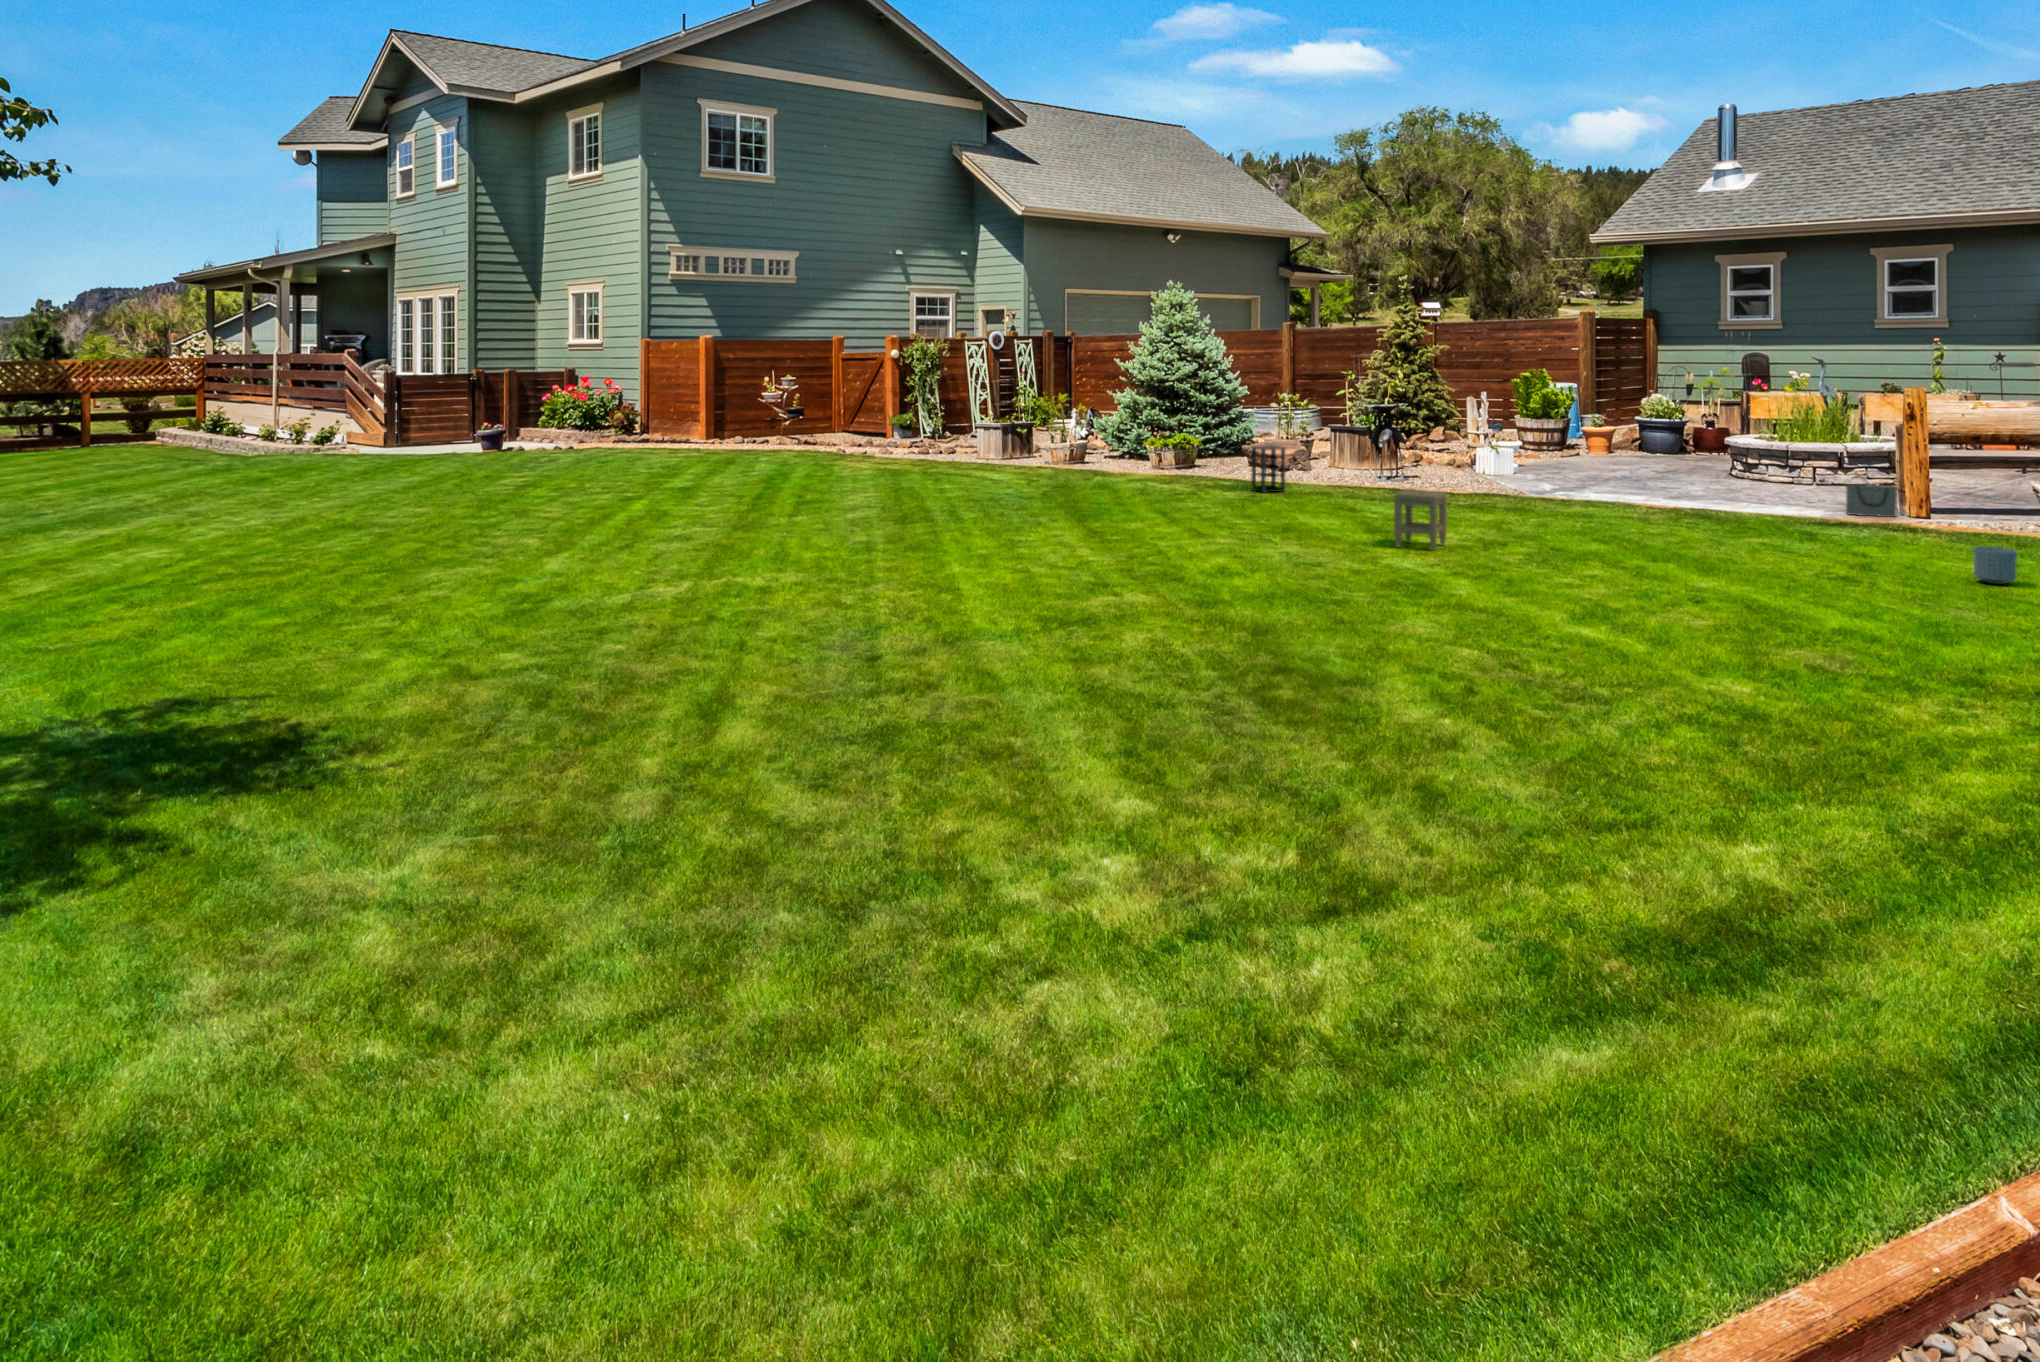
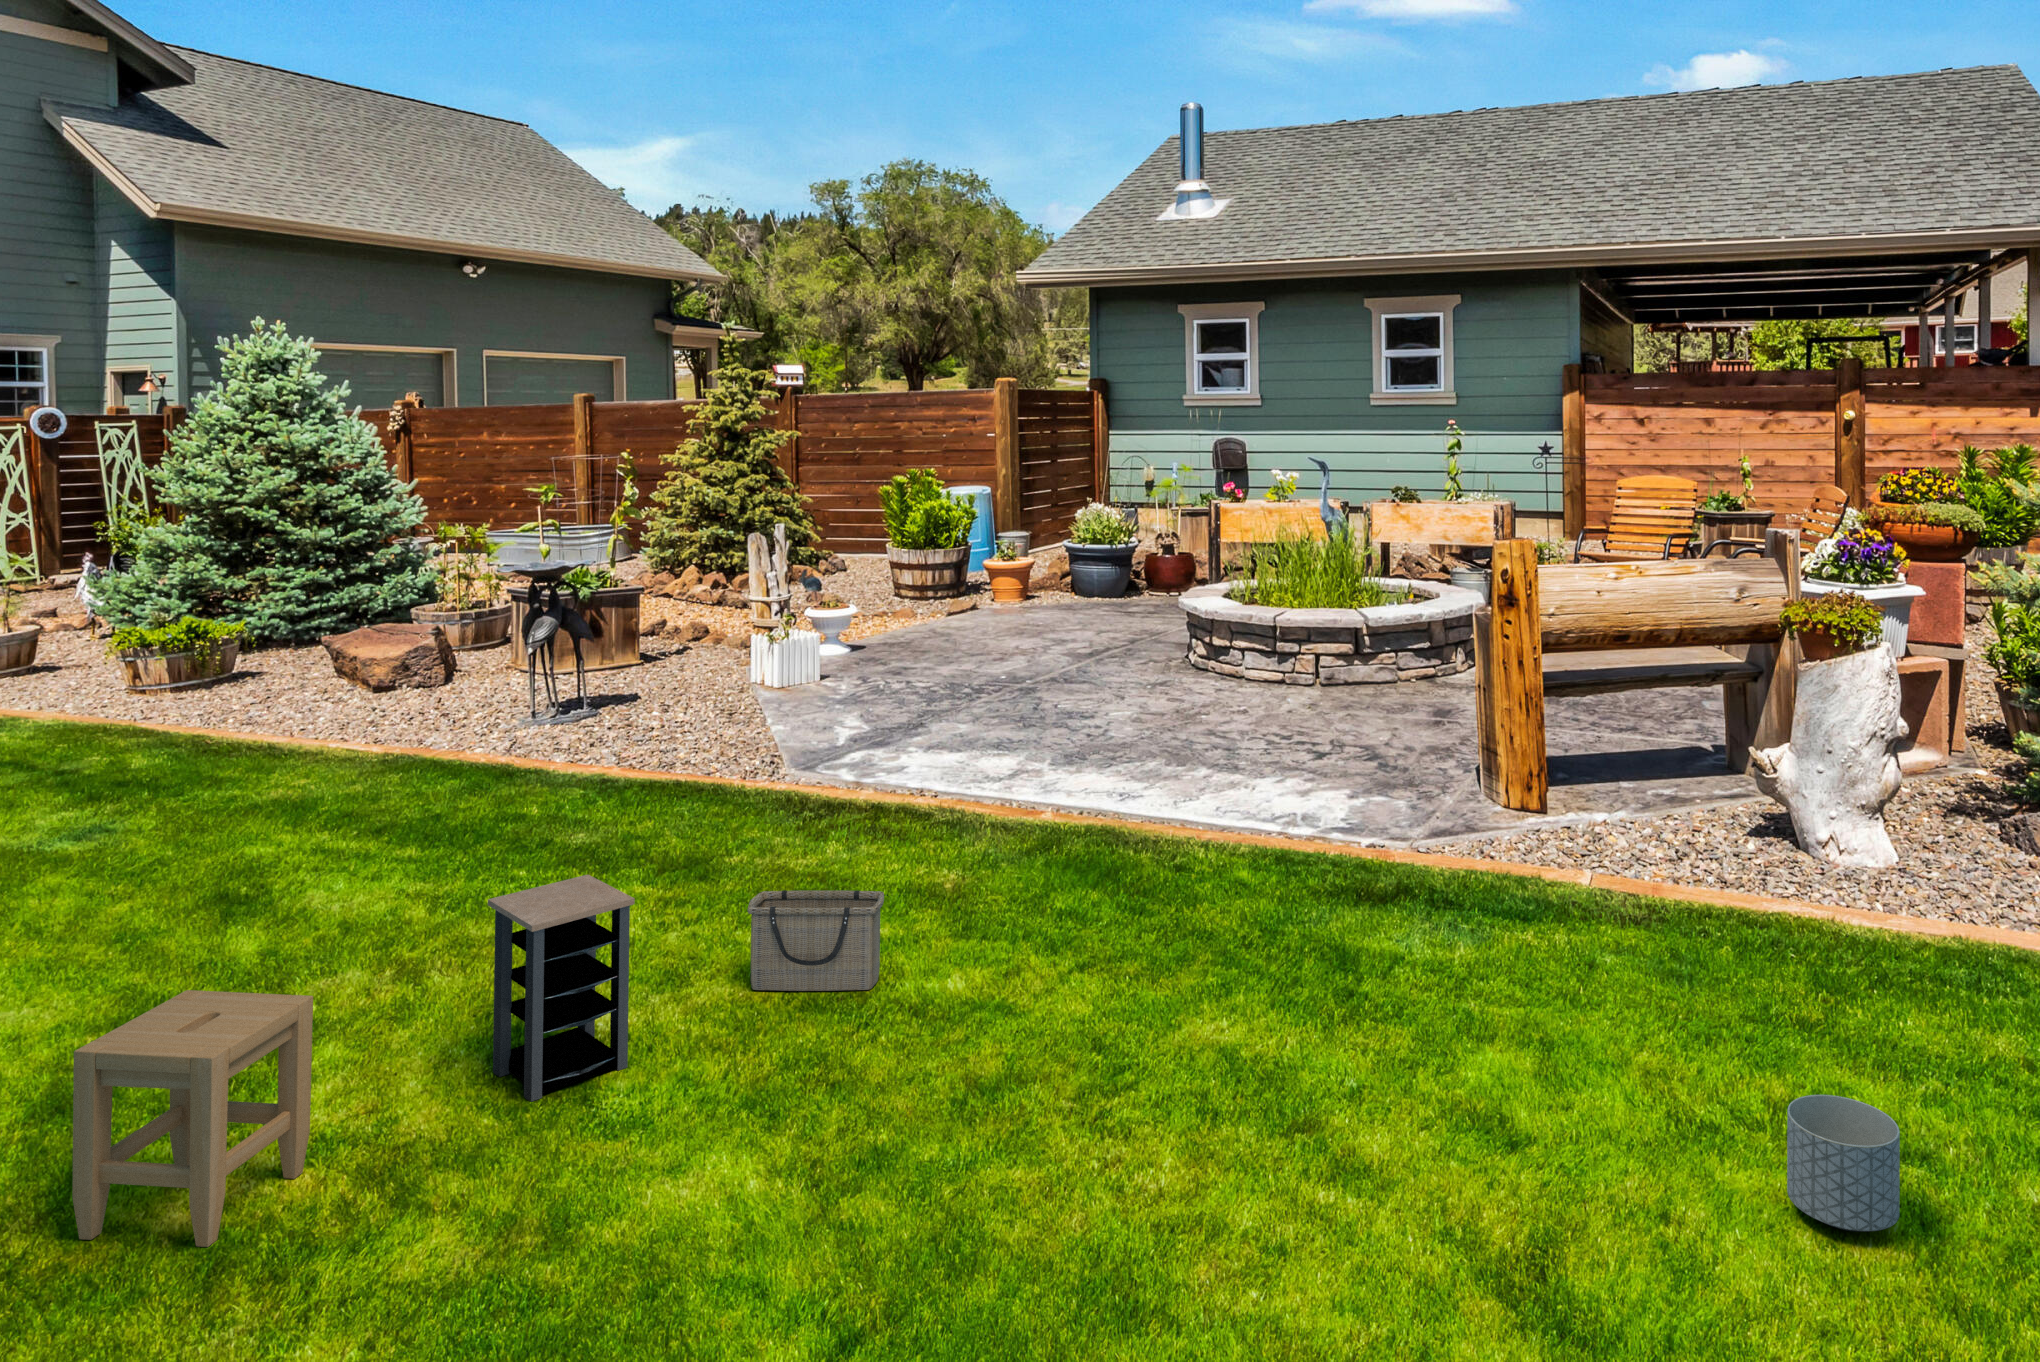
side table: present [1251,445,1286,493] -> present [488,875,635,1102]
basket: present [1846,484,1898,517] -> present [748,891,884,991]

